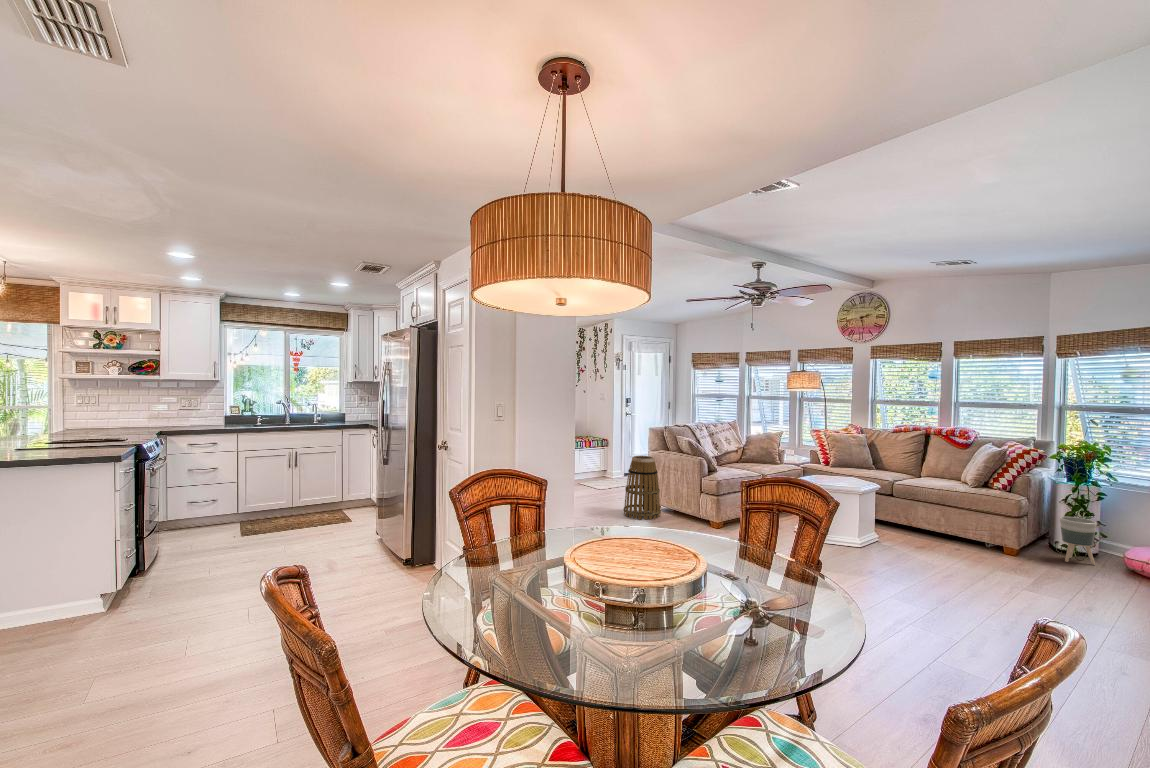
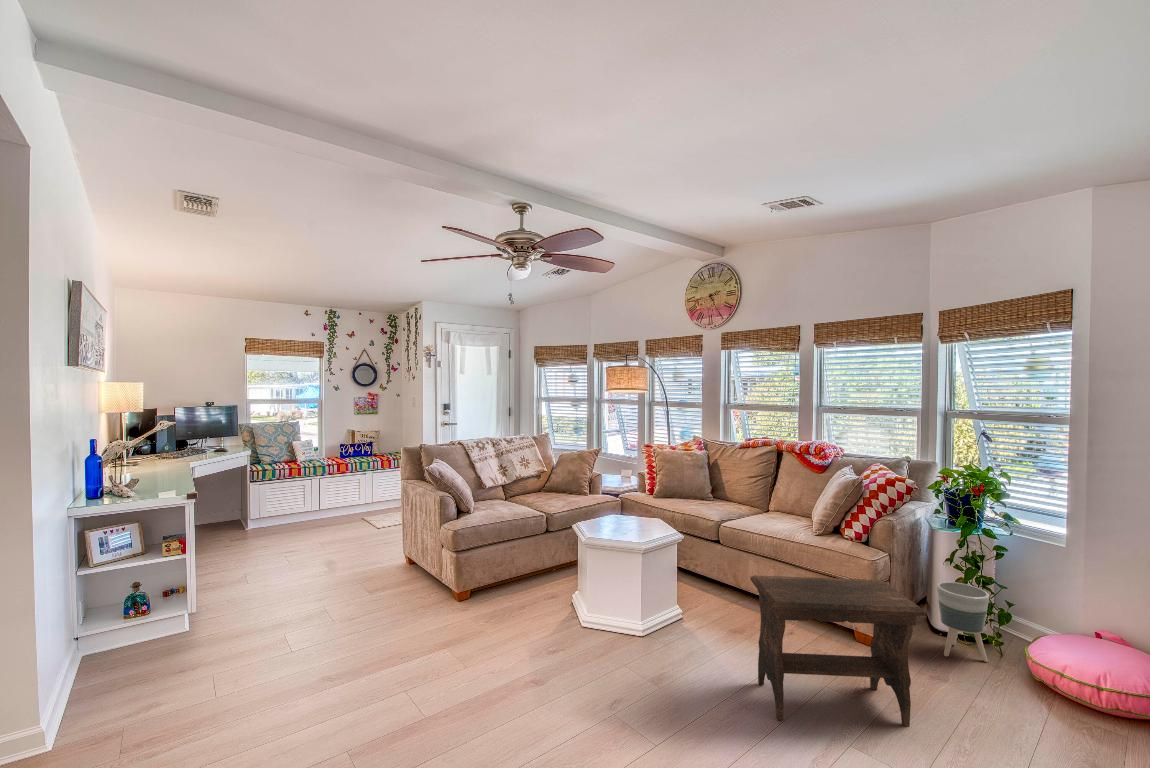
basket: present [624,456,660,520] -> none [348,488,405,585]
footstool: none [943,503,1063,586] -> present [750,575,926,726]

